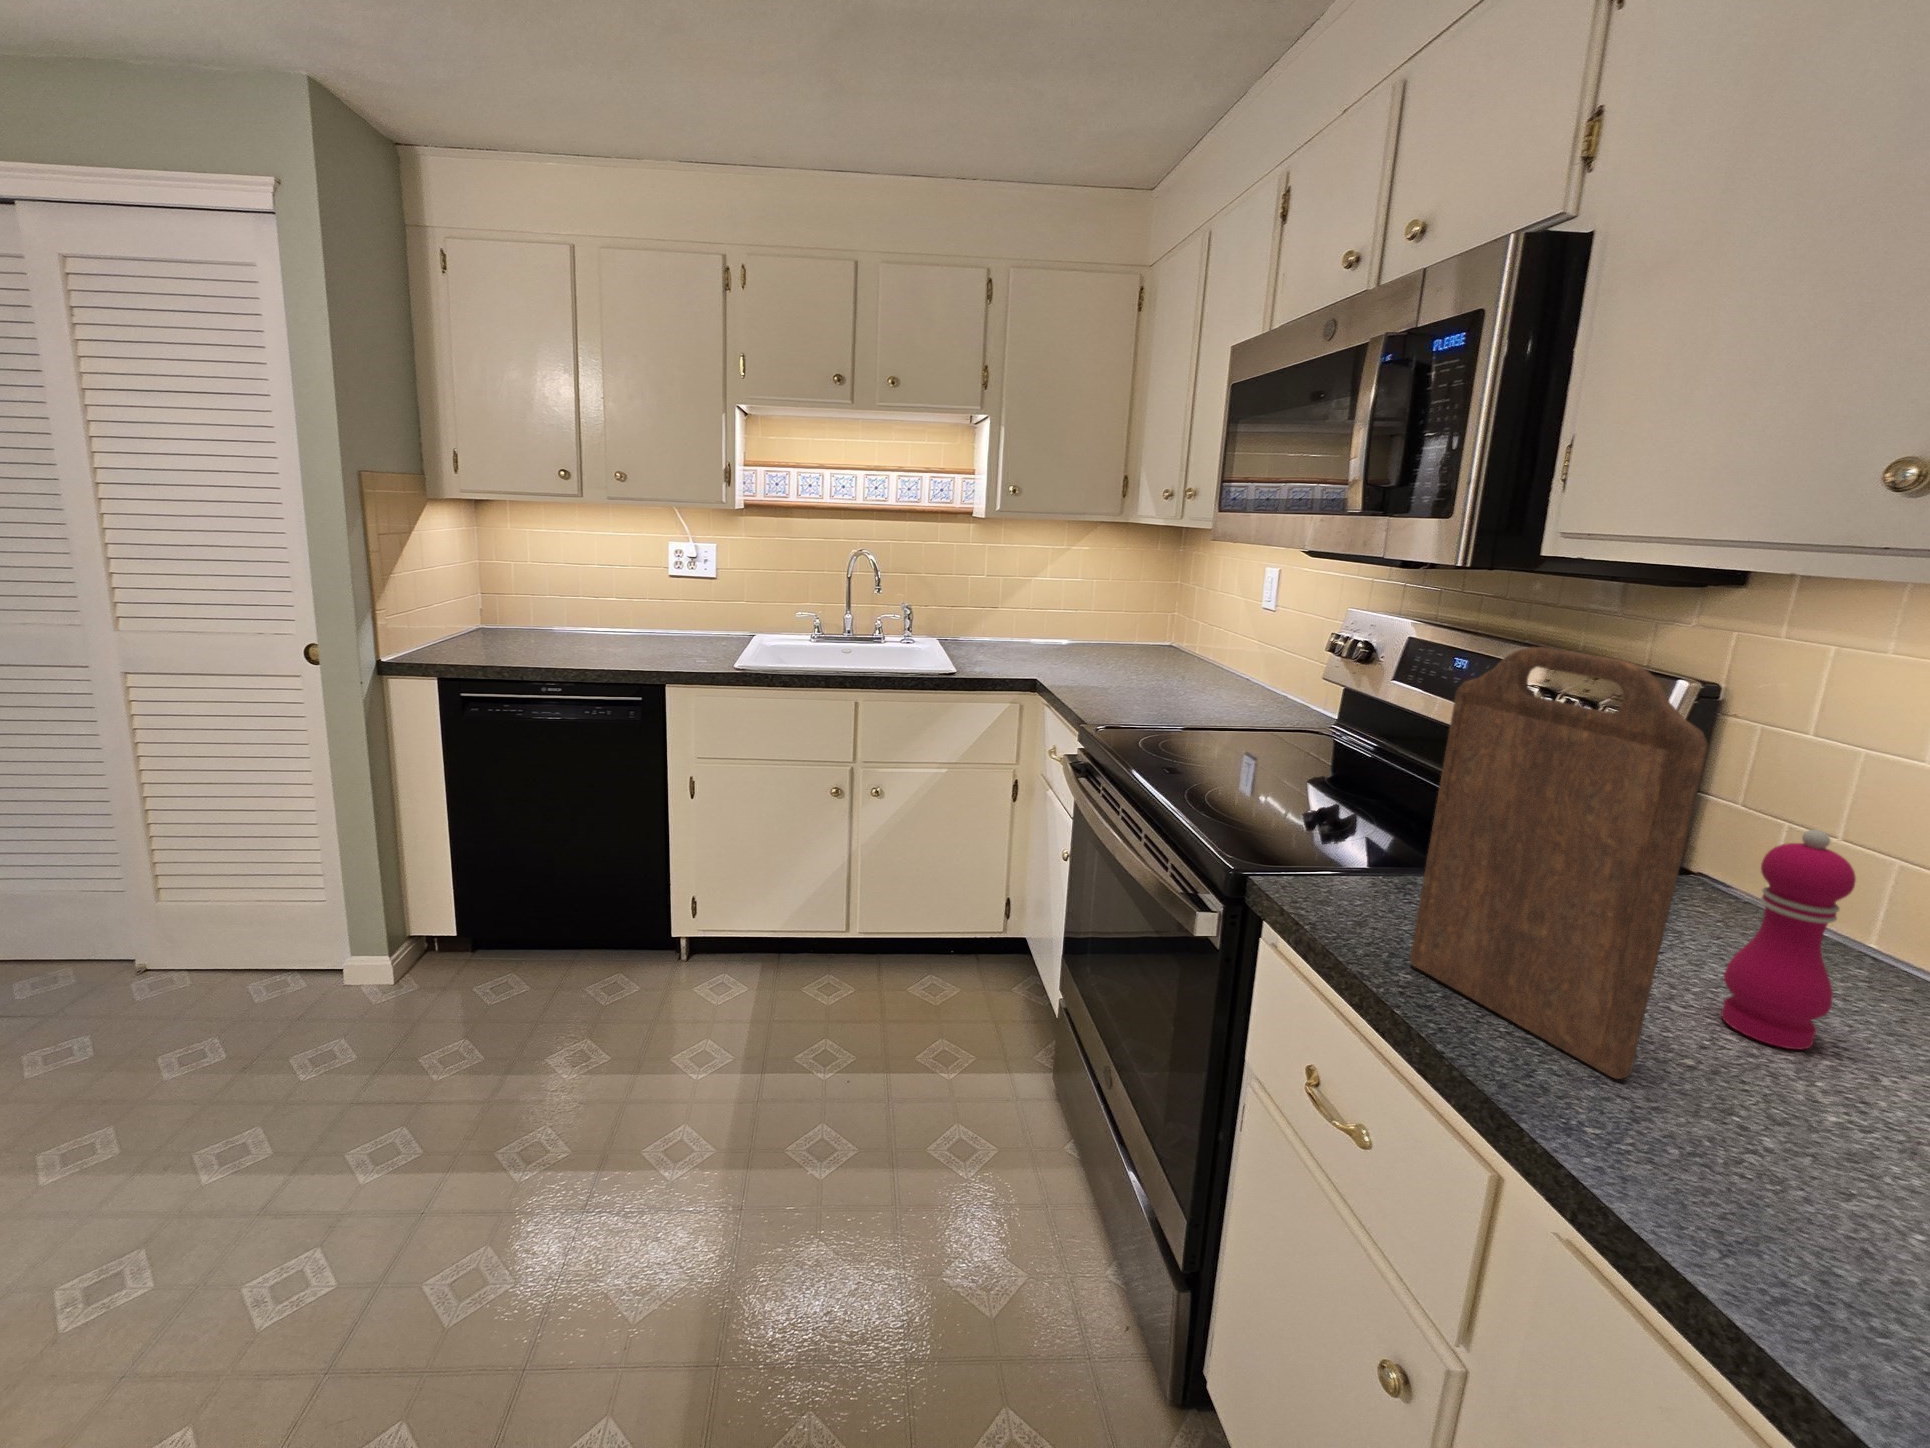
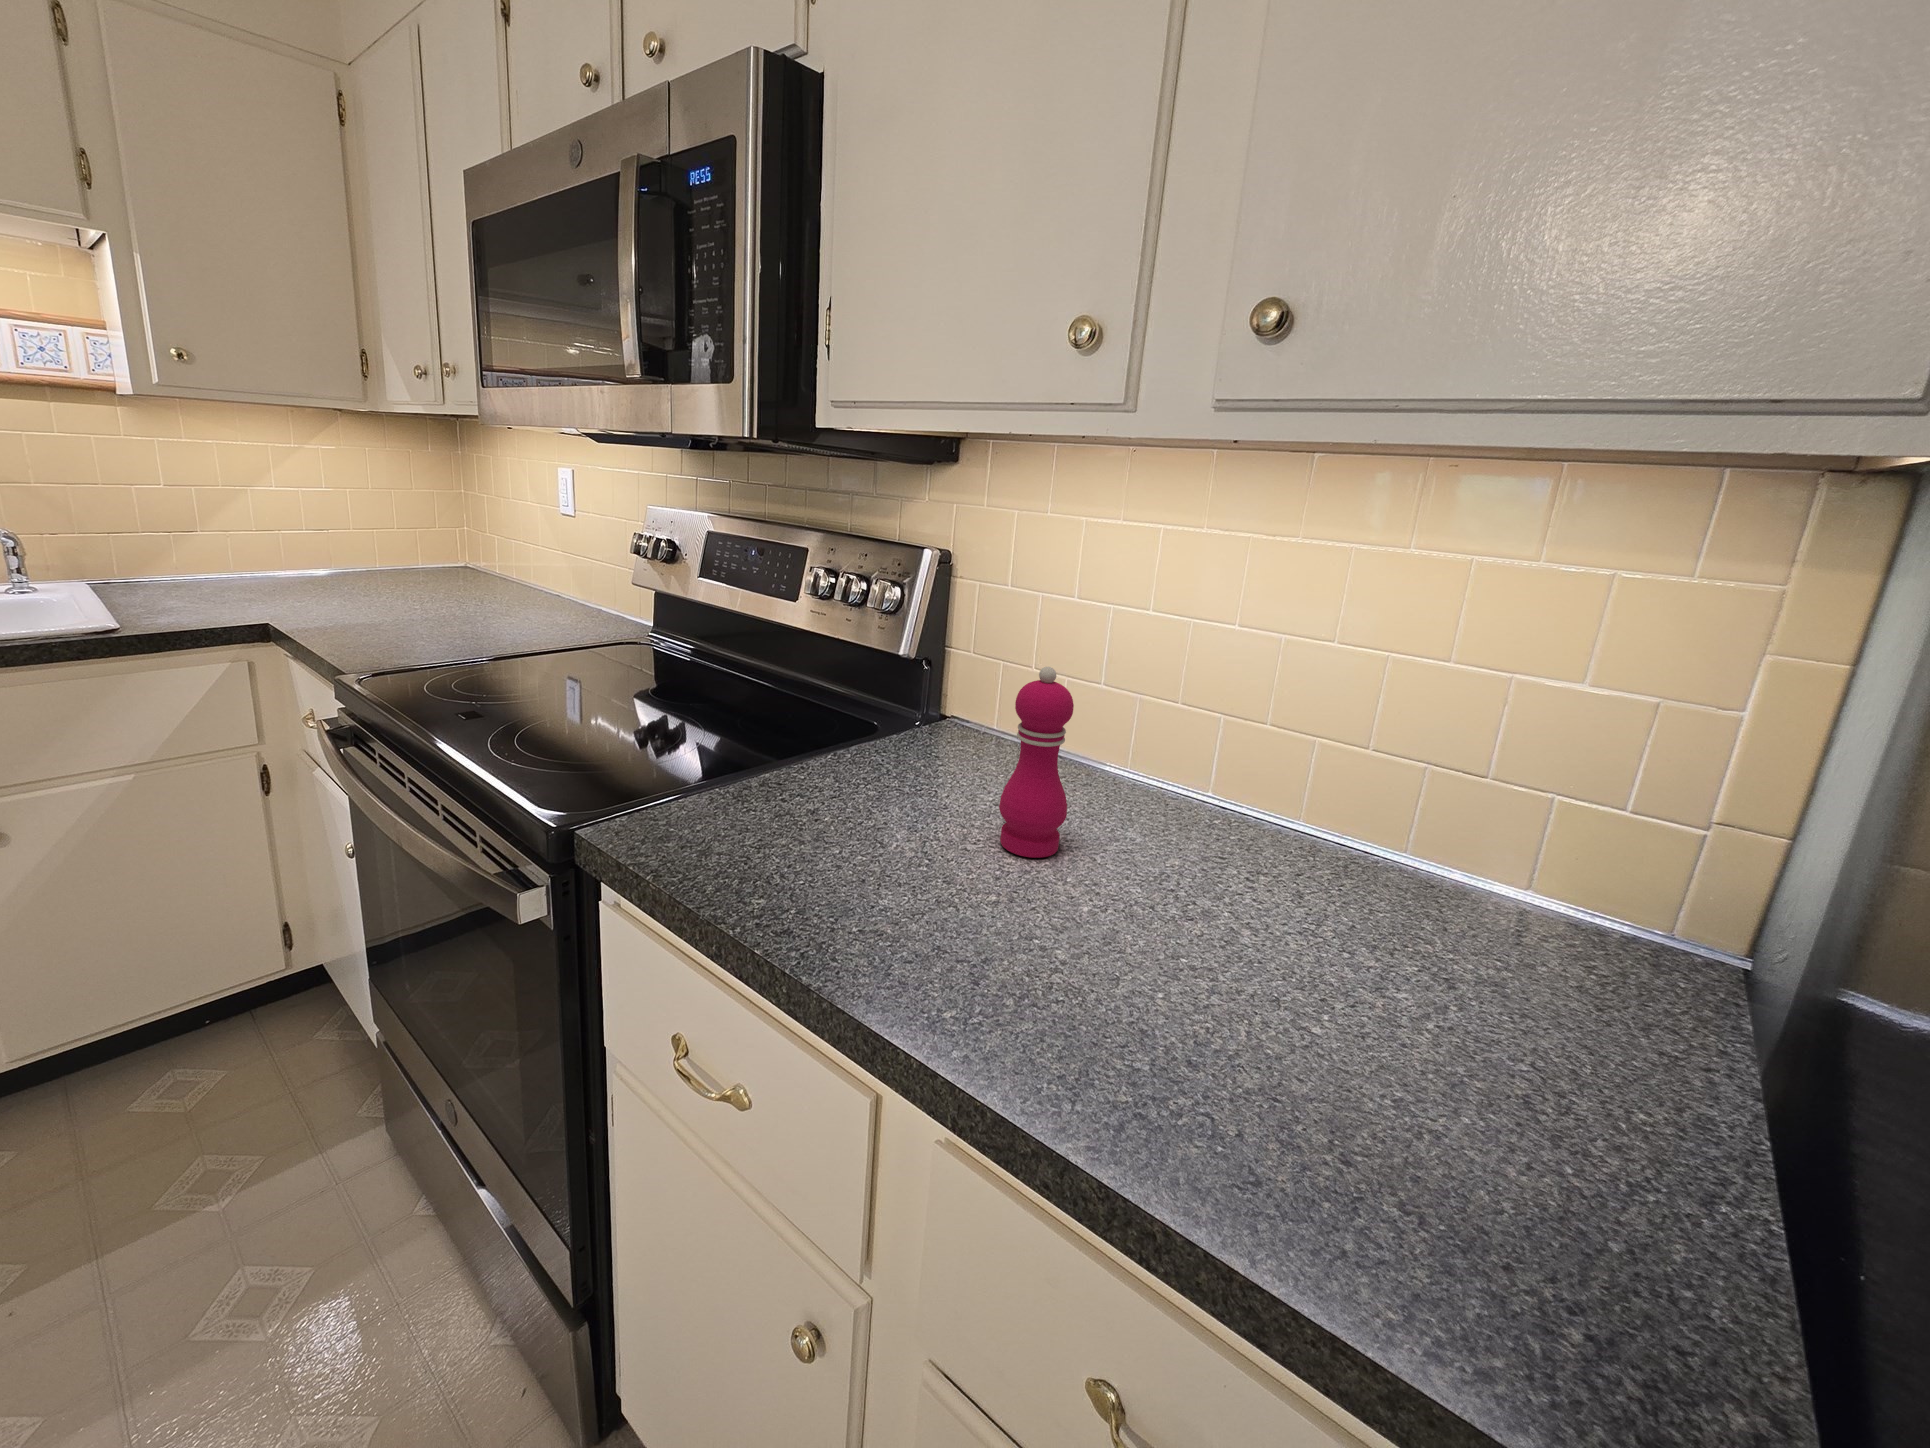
cutting board: present [1410,647,1708,1079] -> none [759,516,991,944]

